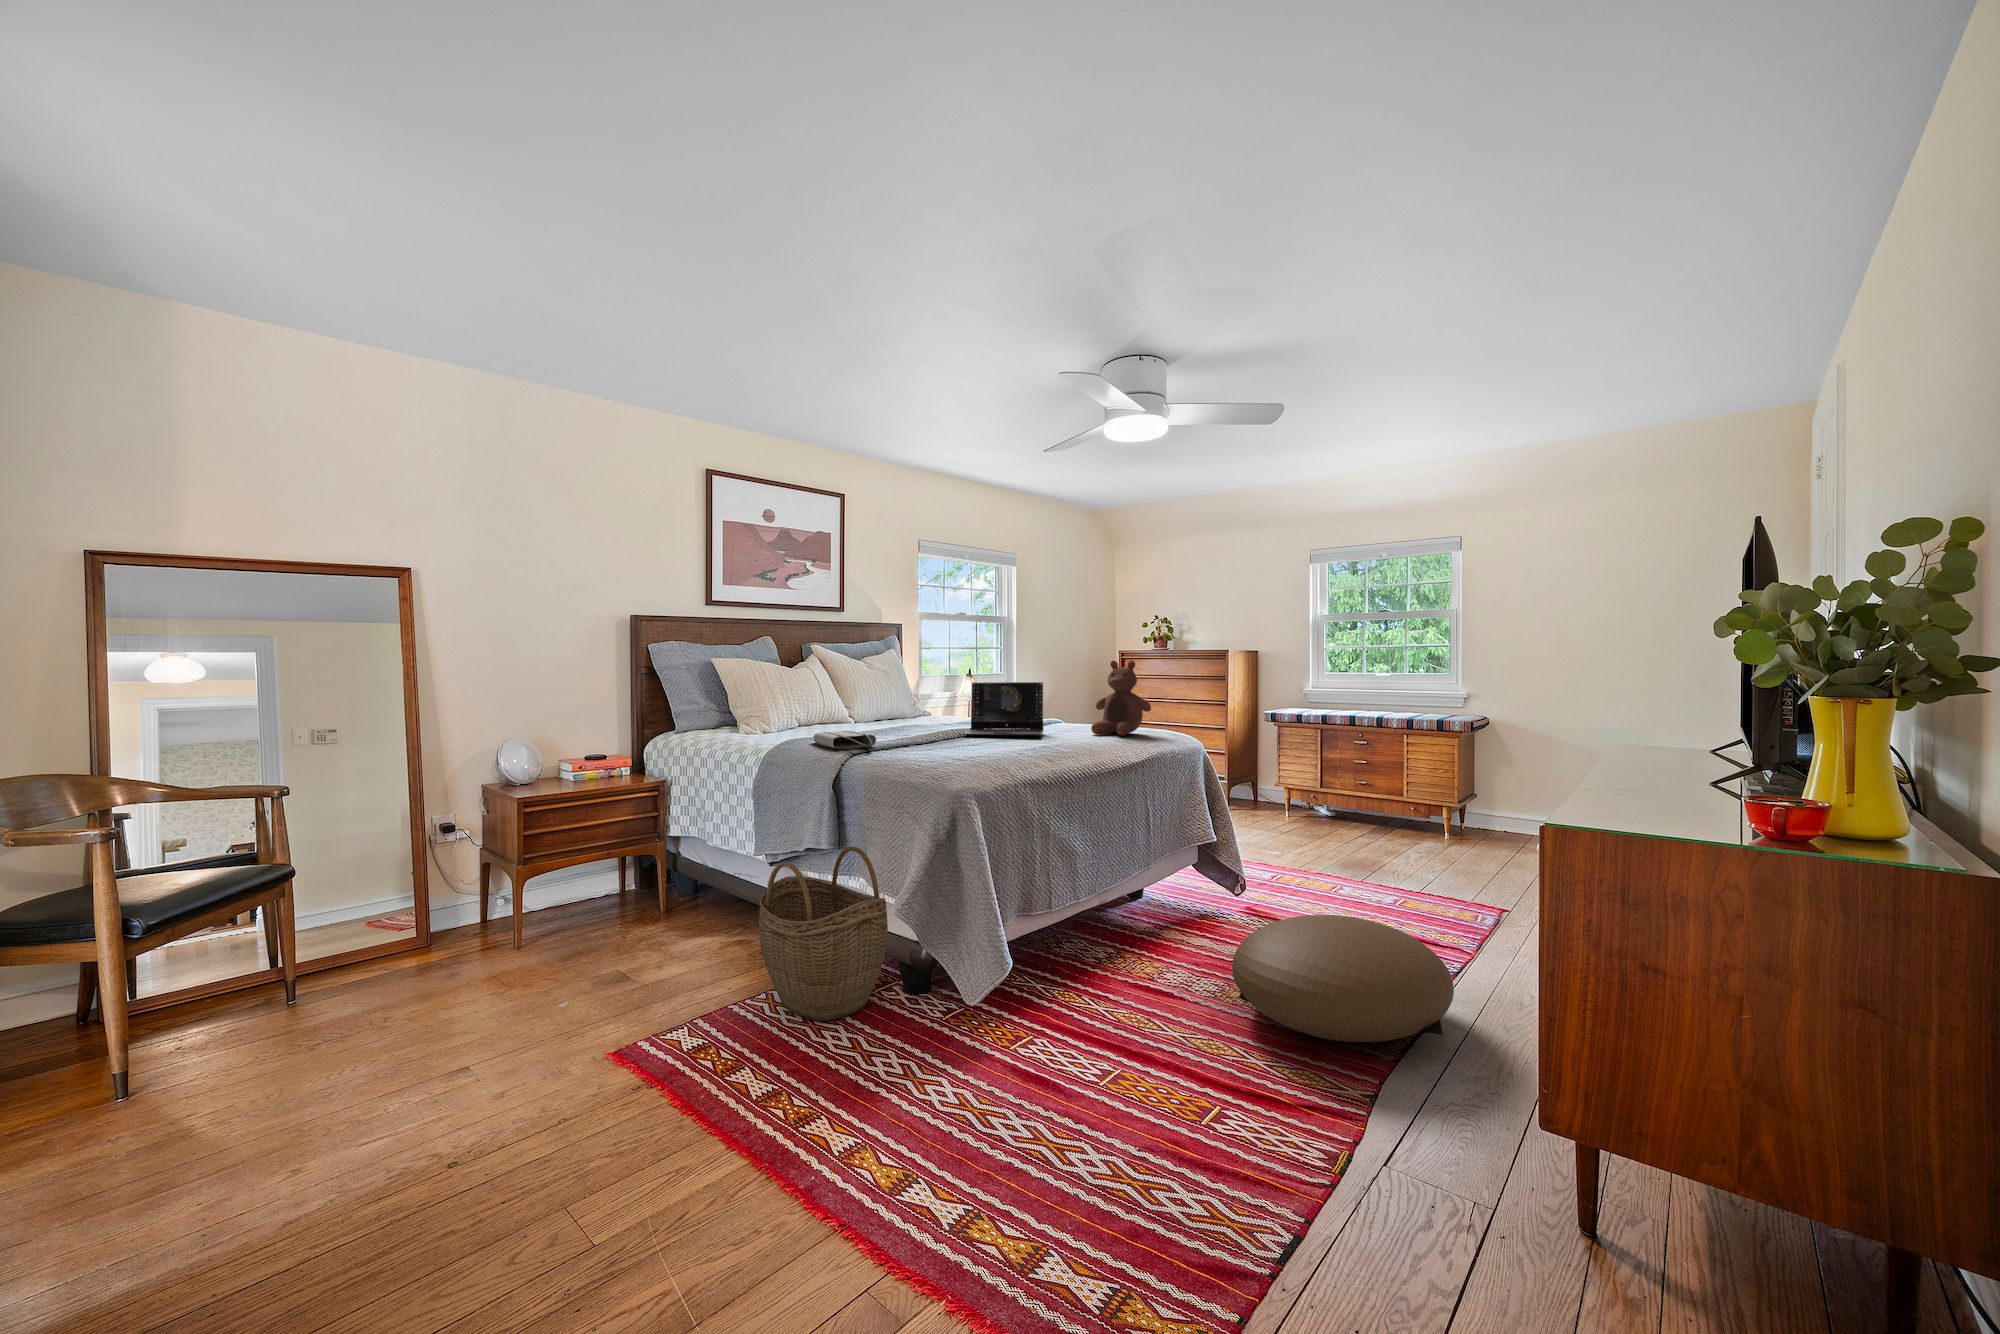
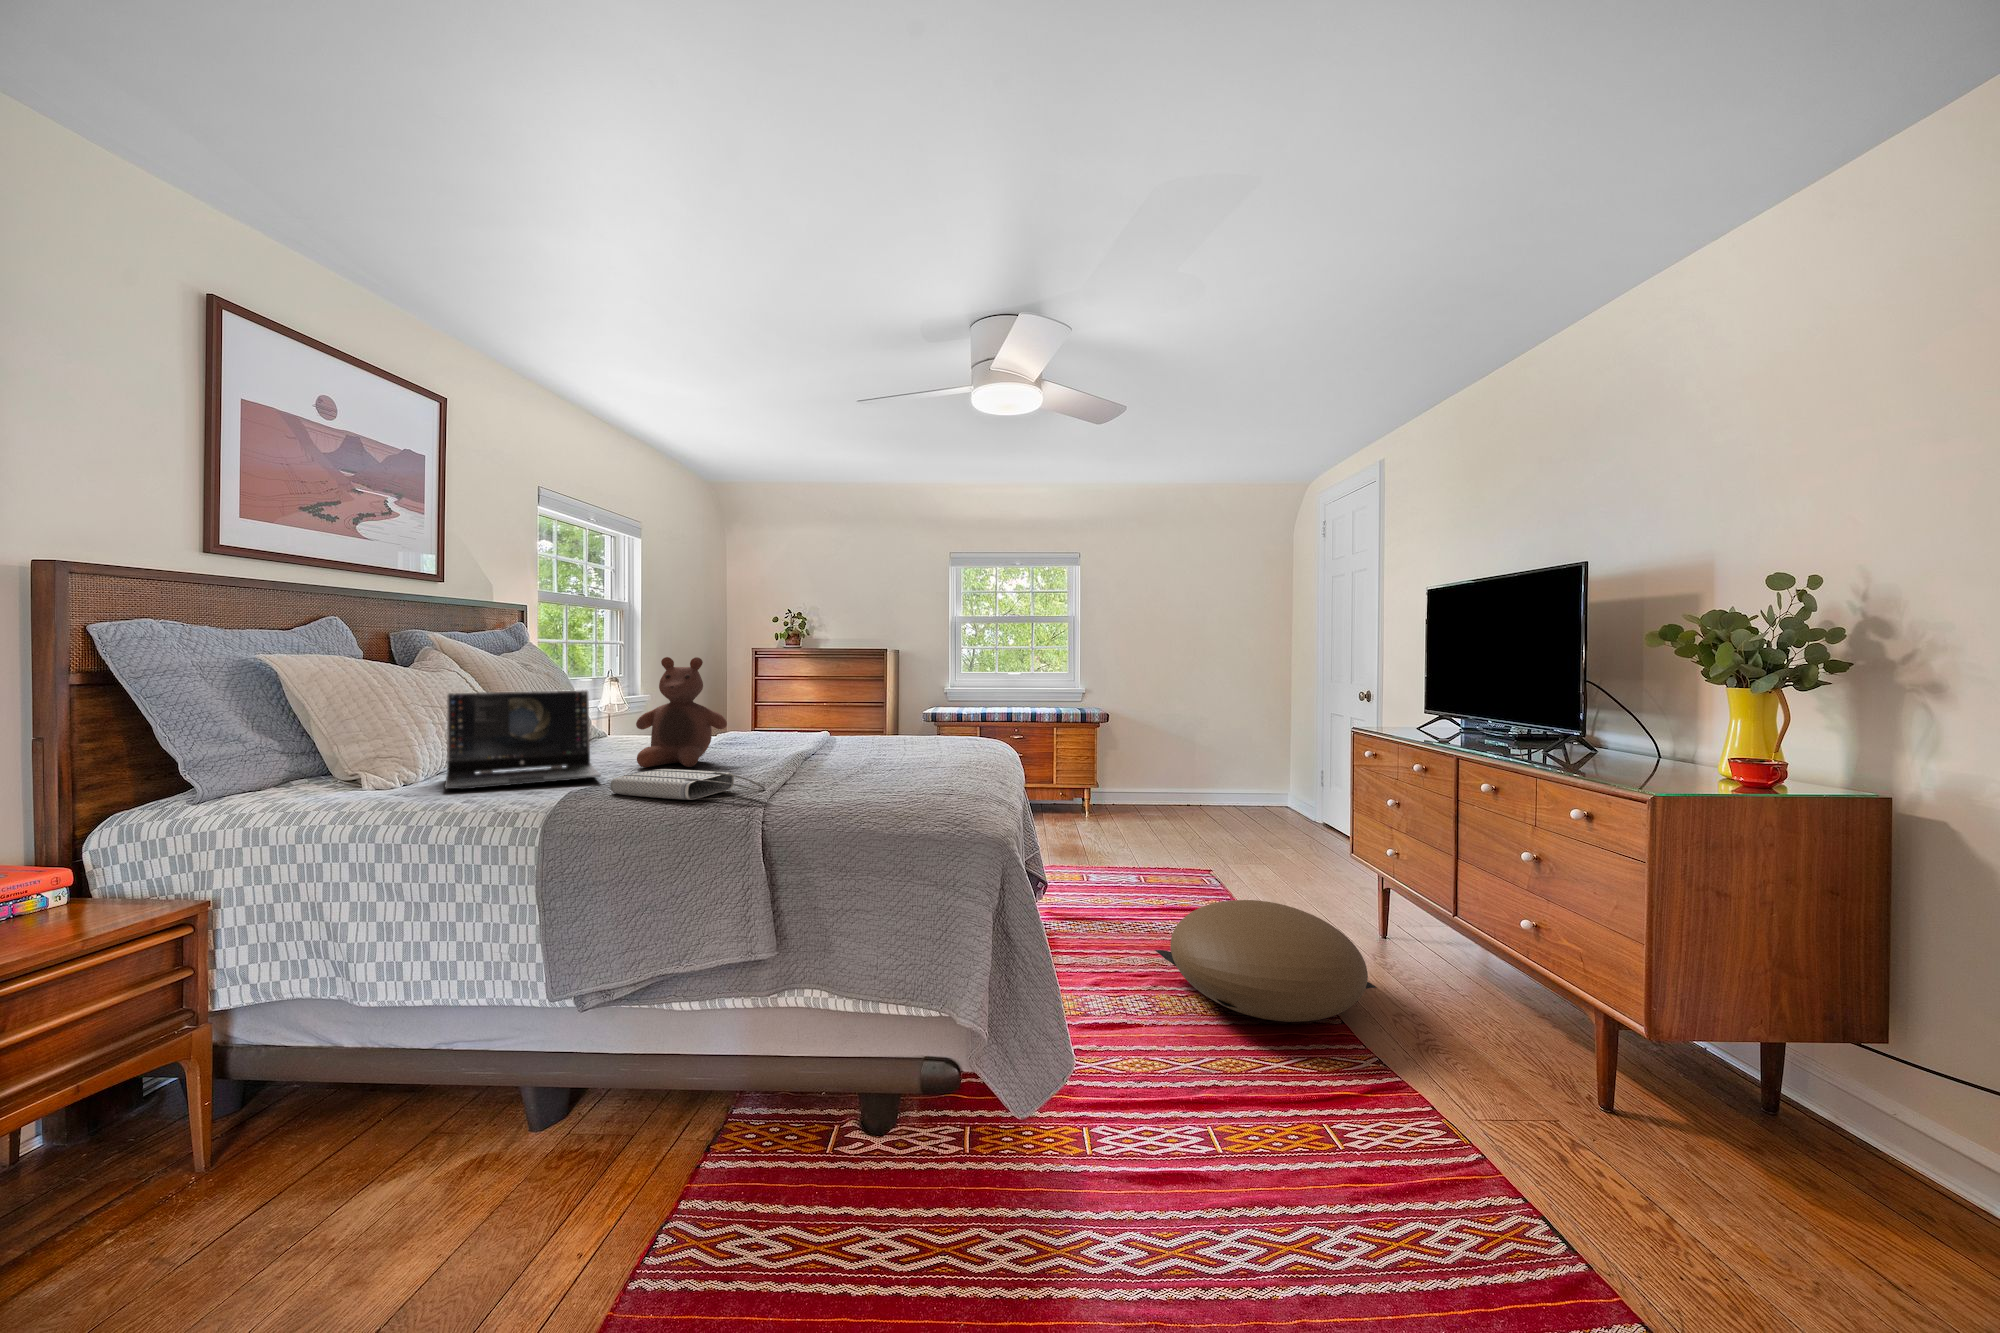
stuffed bear: present [1091,661,1151,736] -> present [636,657,727,767]
laptop: present [964,682,1043,736] -> present [445,690,601,790]
woven basket: present [759,847,888,1021] -> none [675,949,897,1253]

